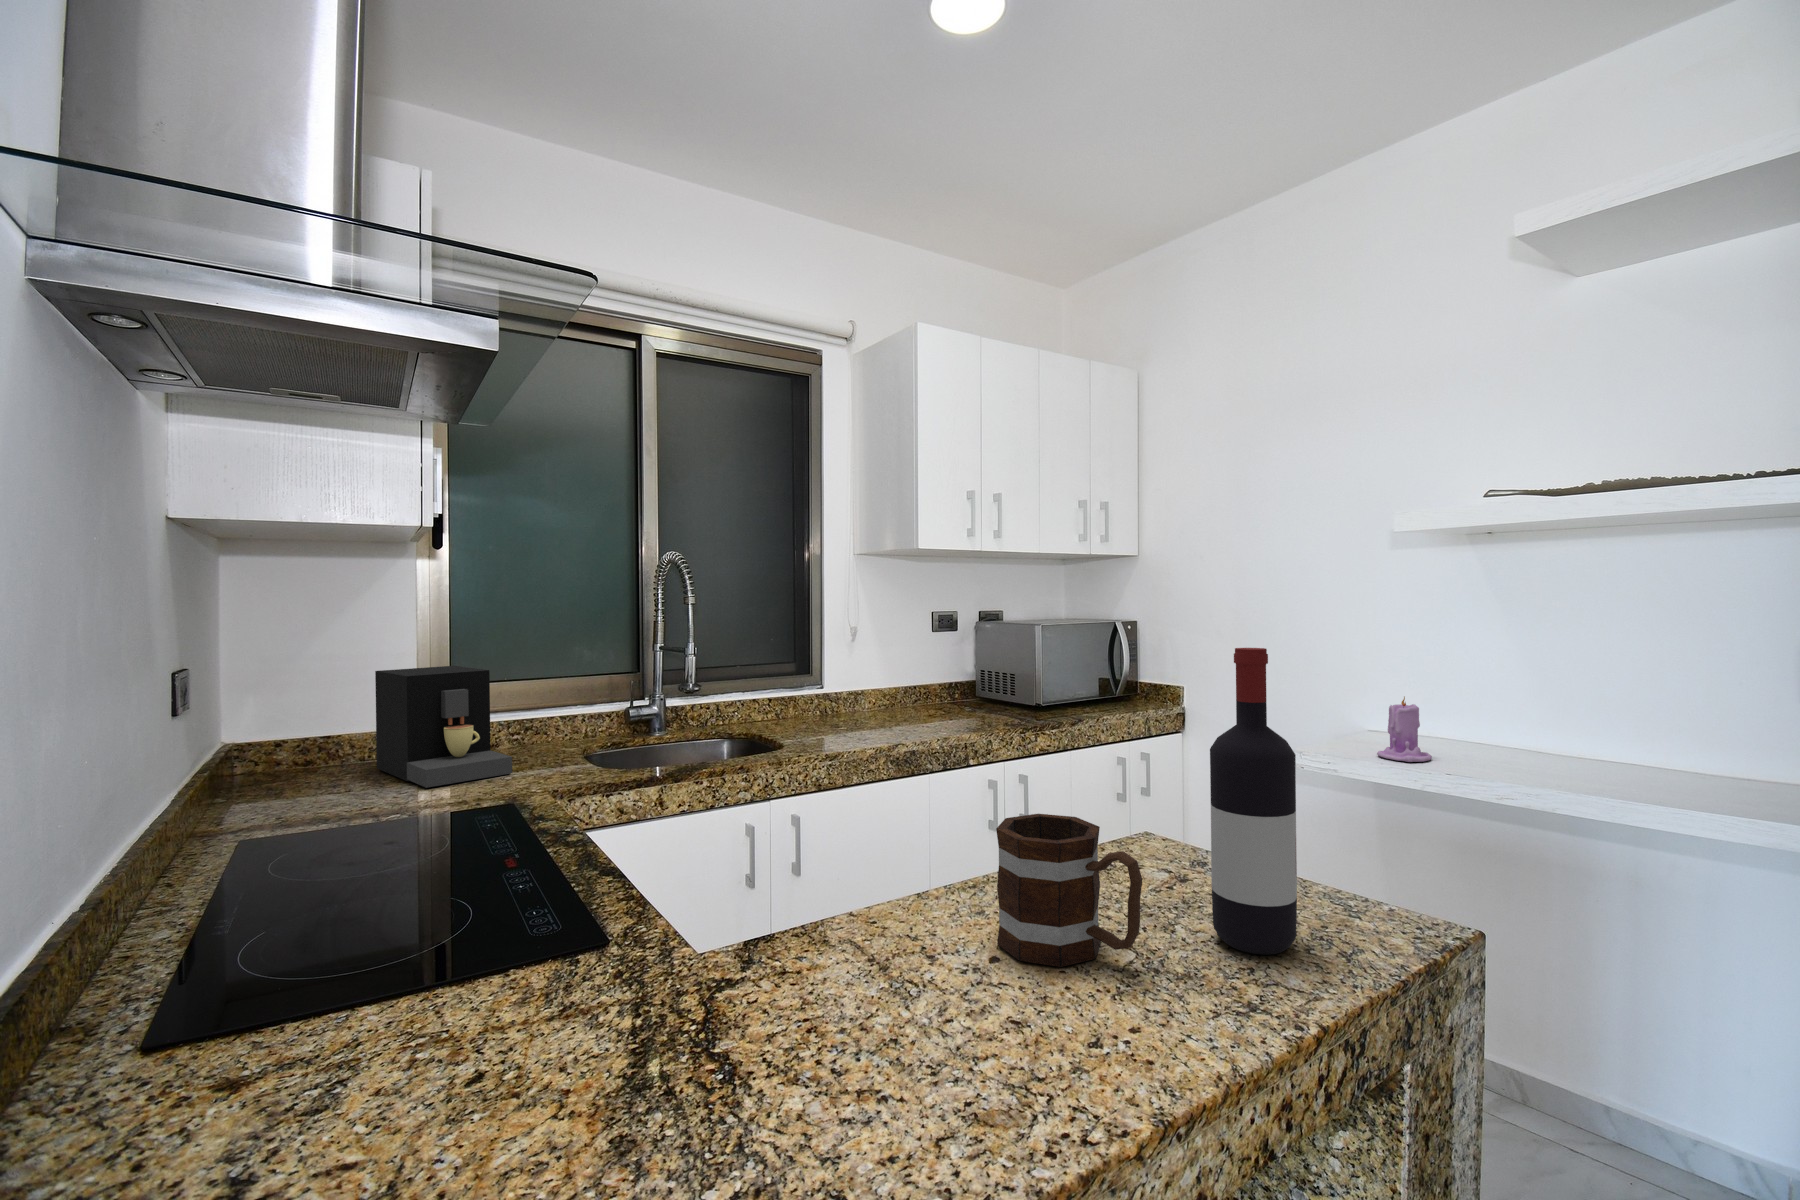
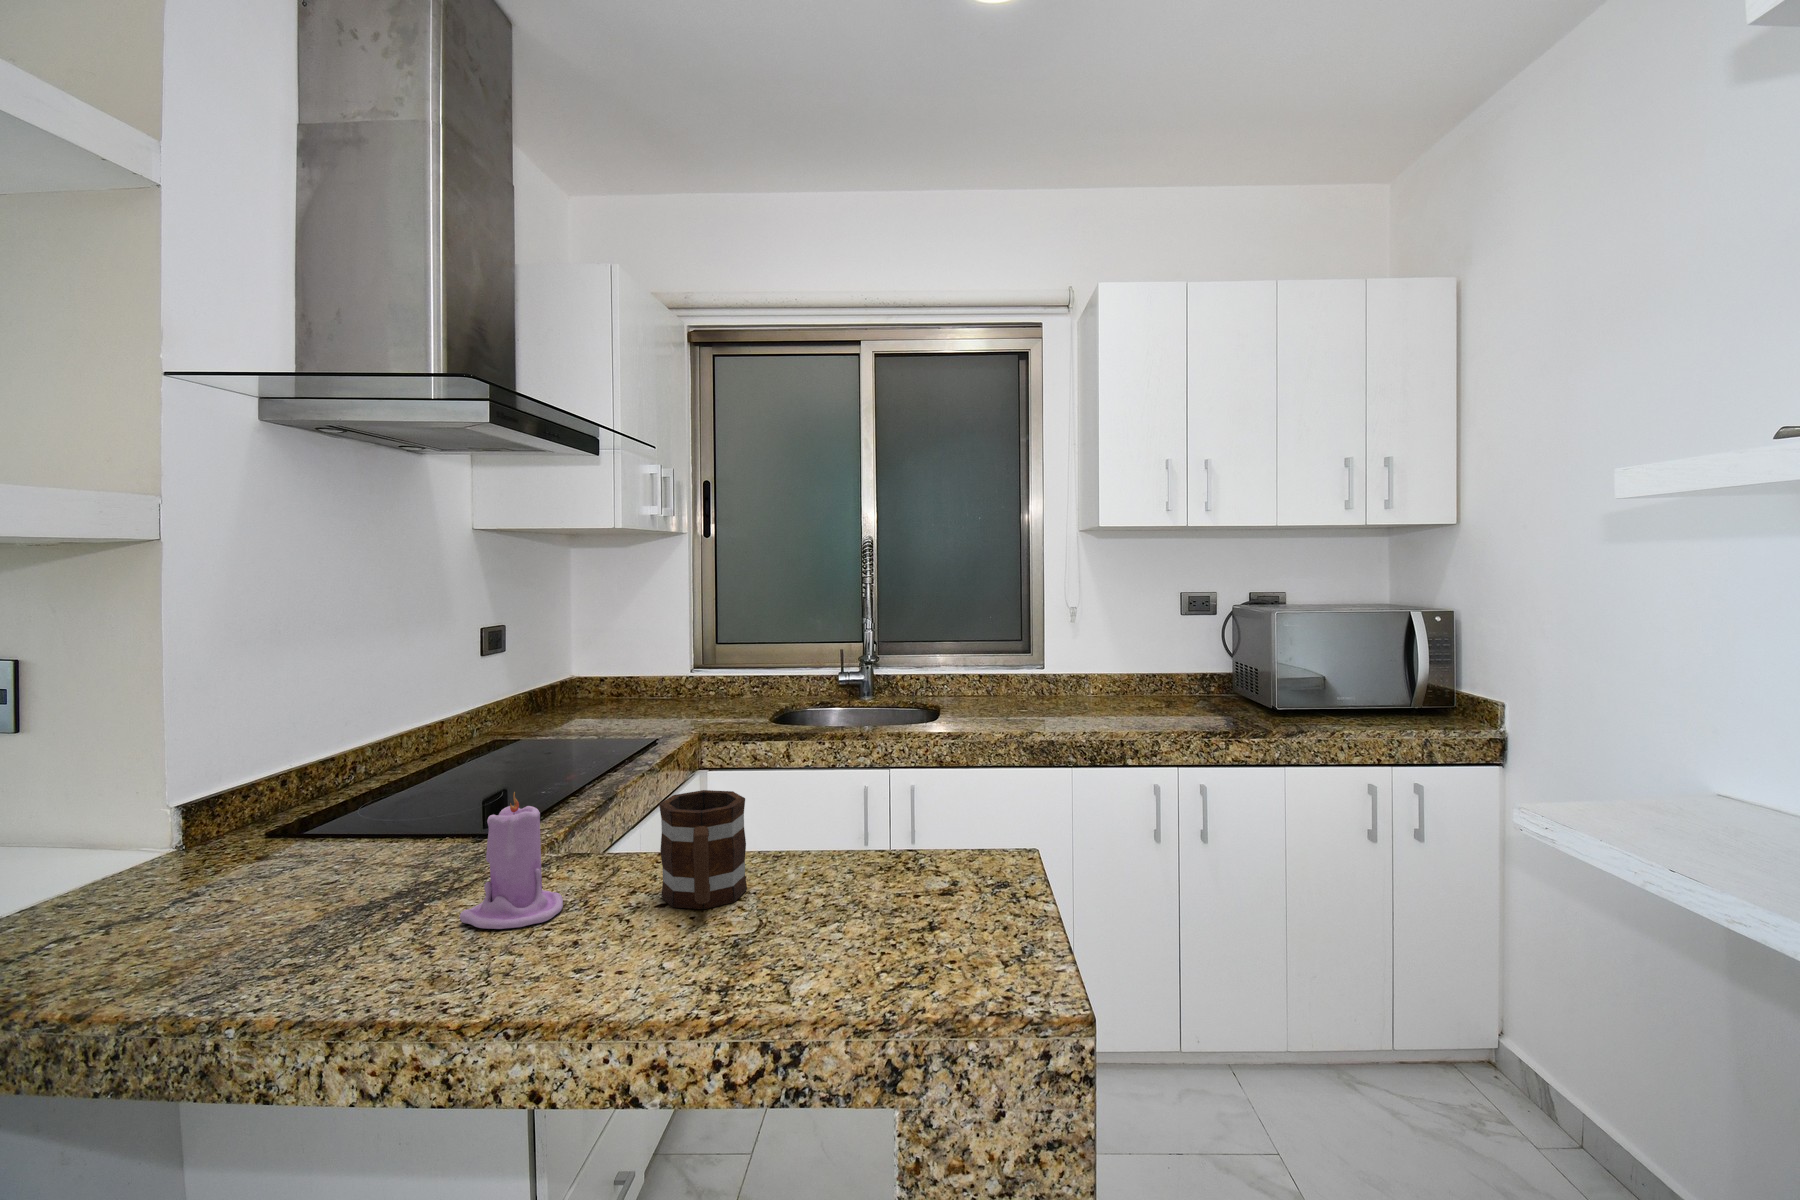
wine bottle: present [1210,648,1297,955] -> none [783,668,855,943]
coffee maker: present [375,666,512,788] -> none [654,630,718,721]
candle: present [1377,697,1432,762] -> present [460,792,563,929]

